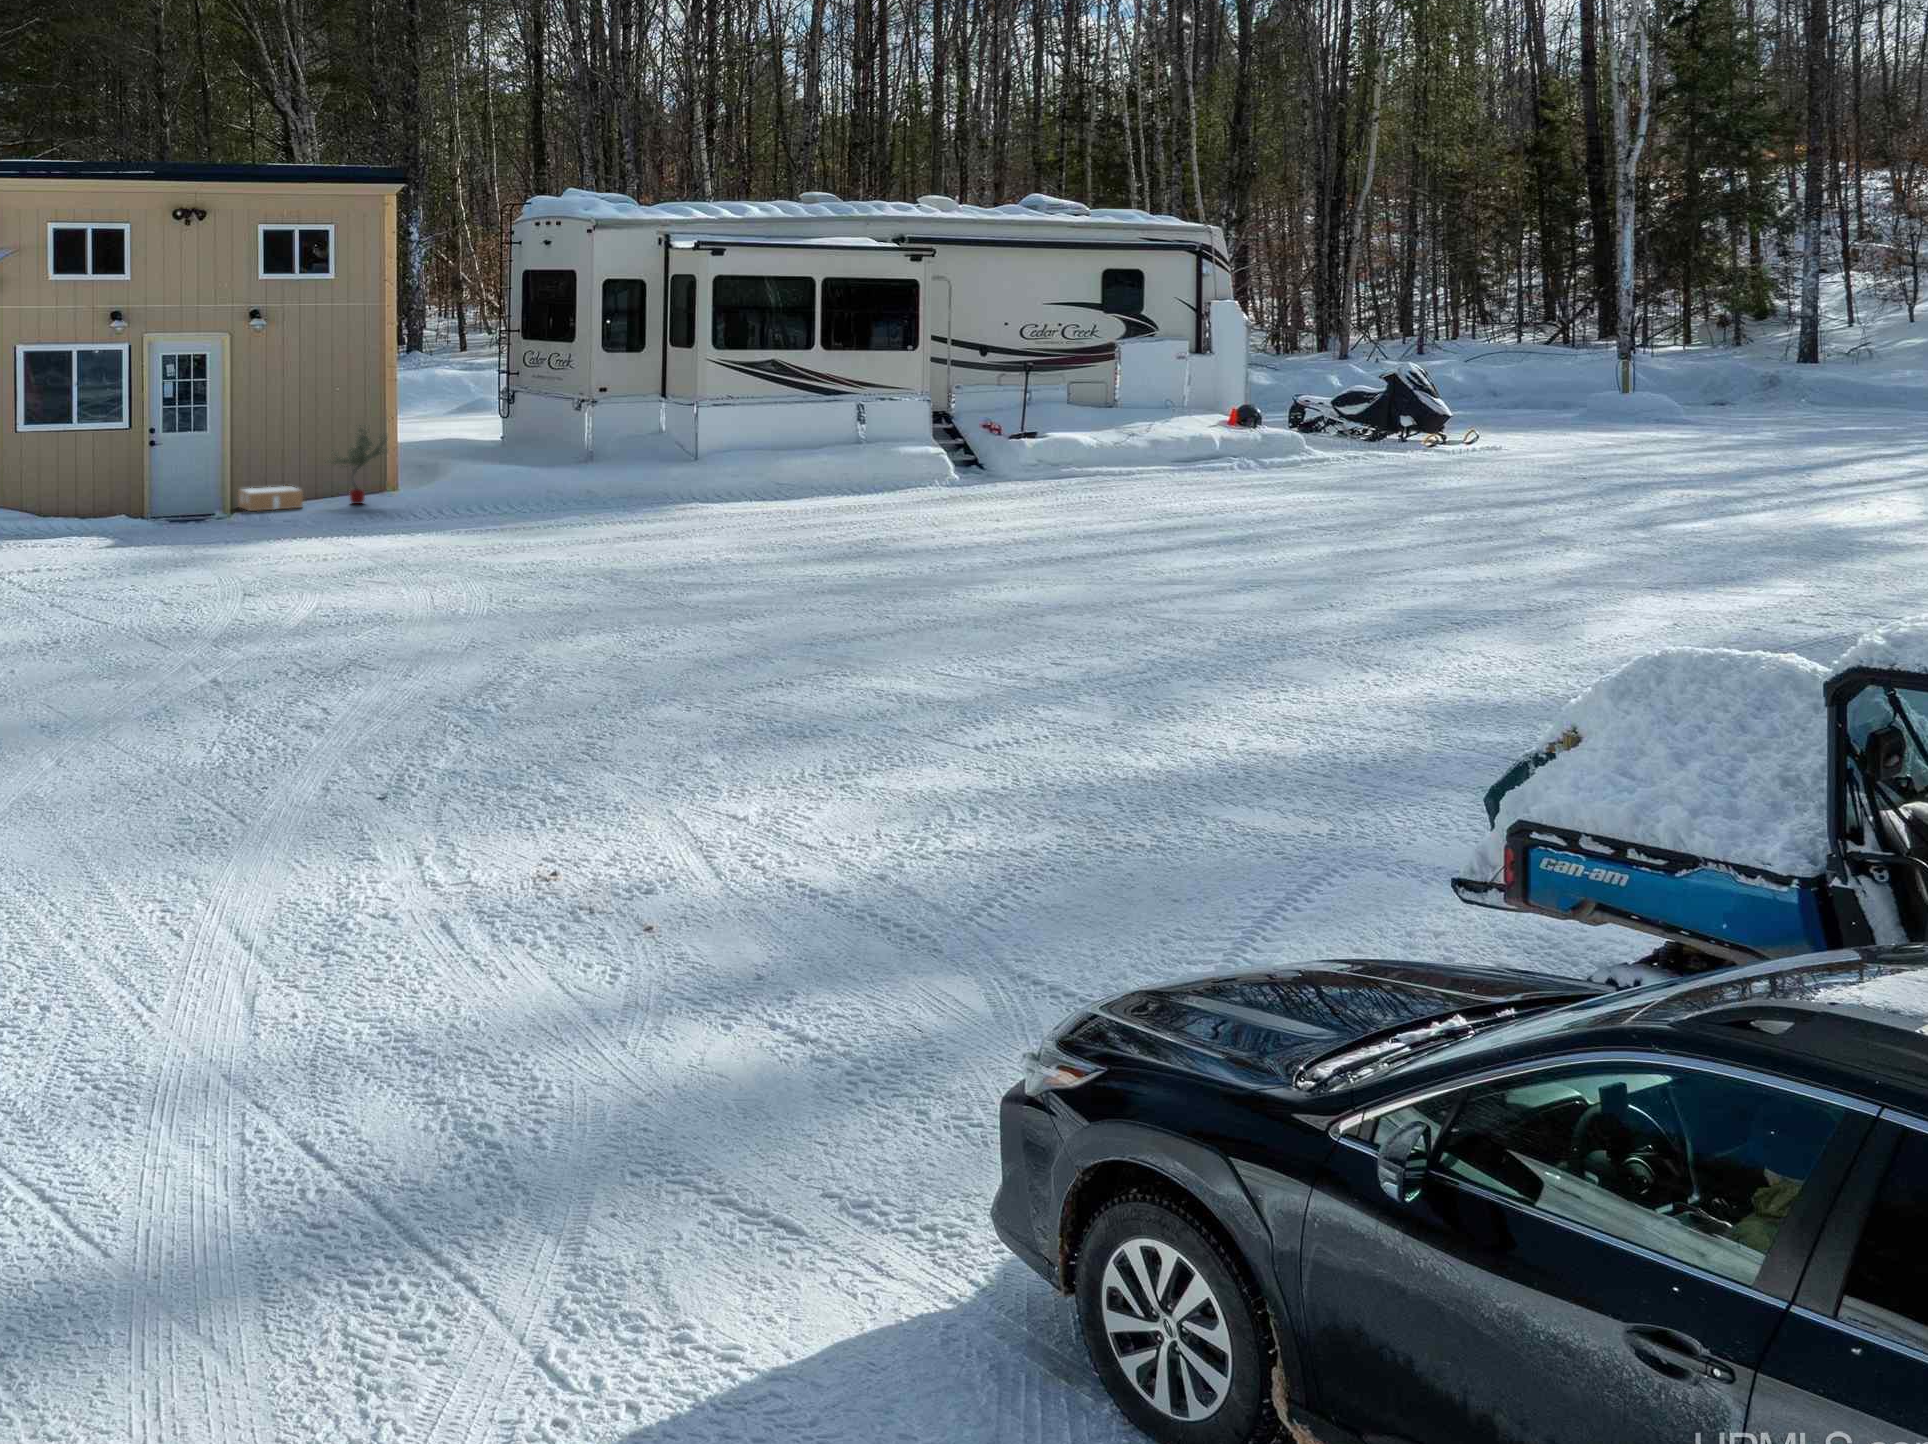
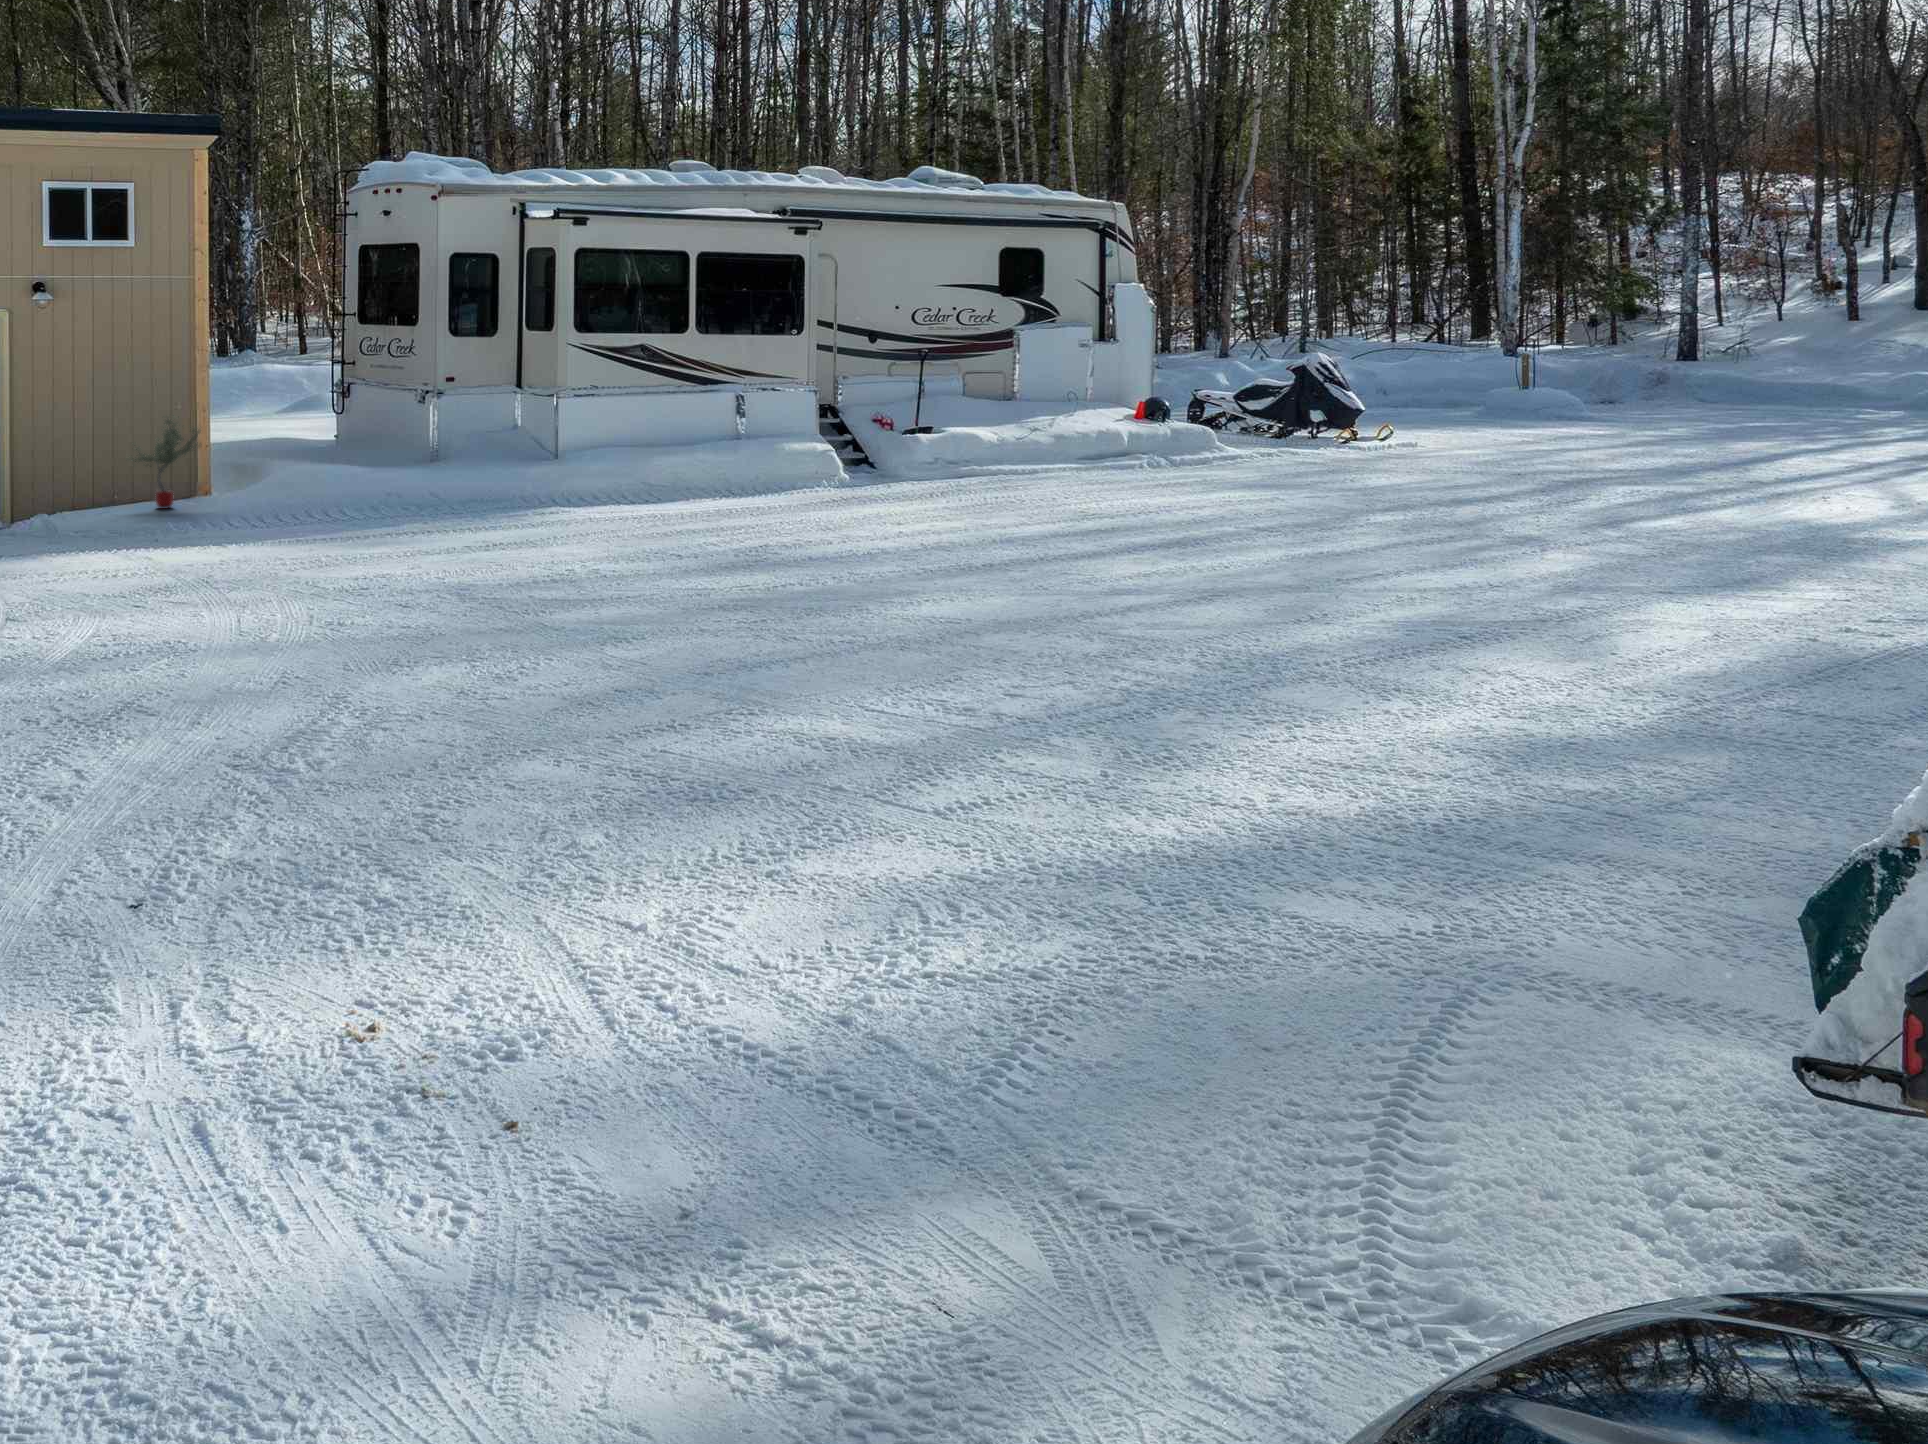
cardboard box: present [238,486,303,511] -> none [22,486,99,517]

